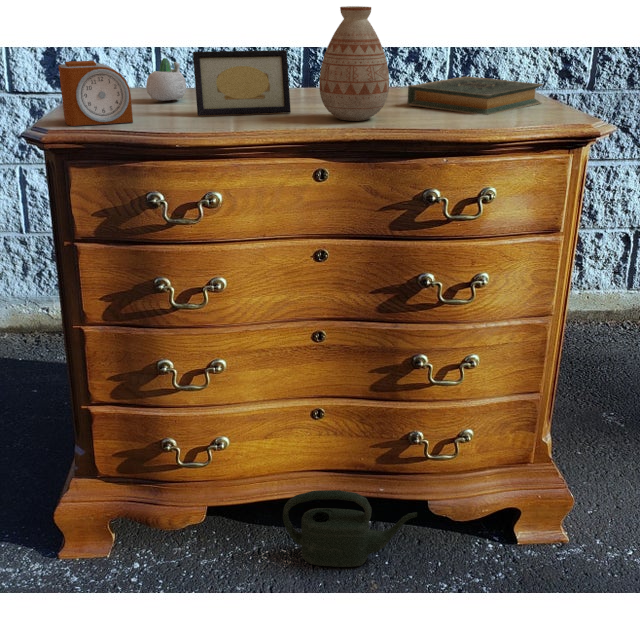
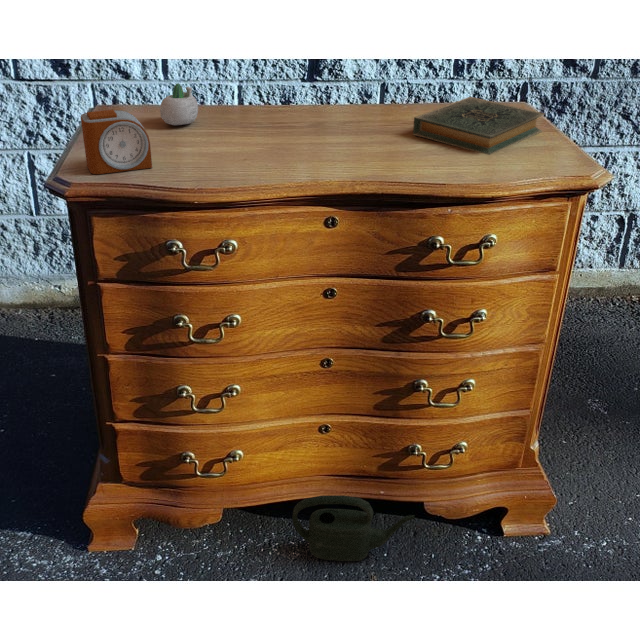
vase: present [319,6,389,121] -> none [330,57,396,166]
picture frame: present [193,50,291,116] -> none [208,90,301,155]

